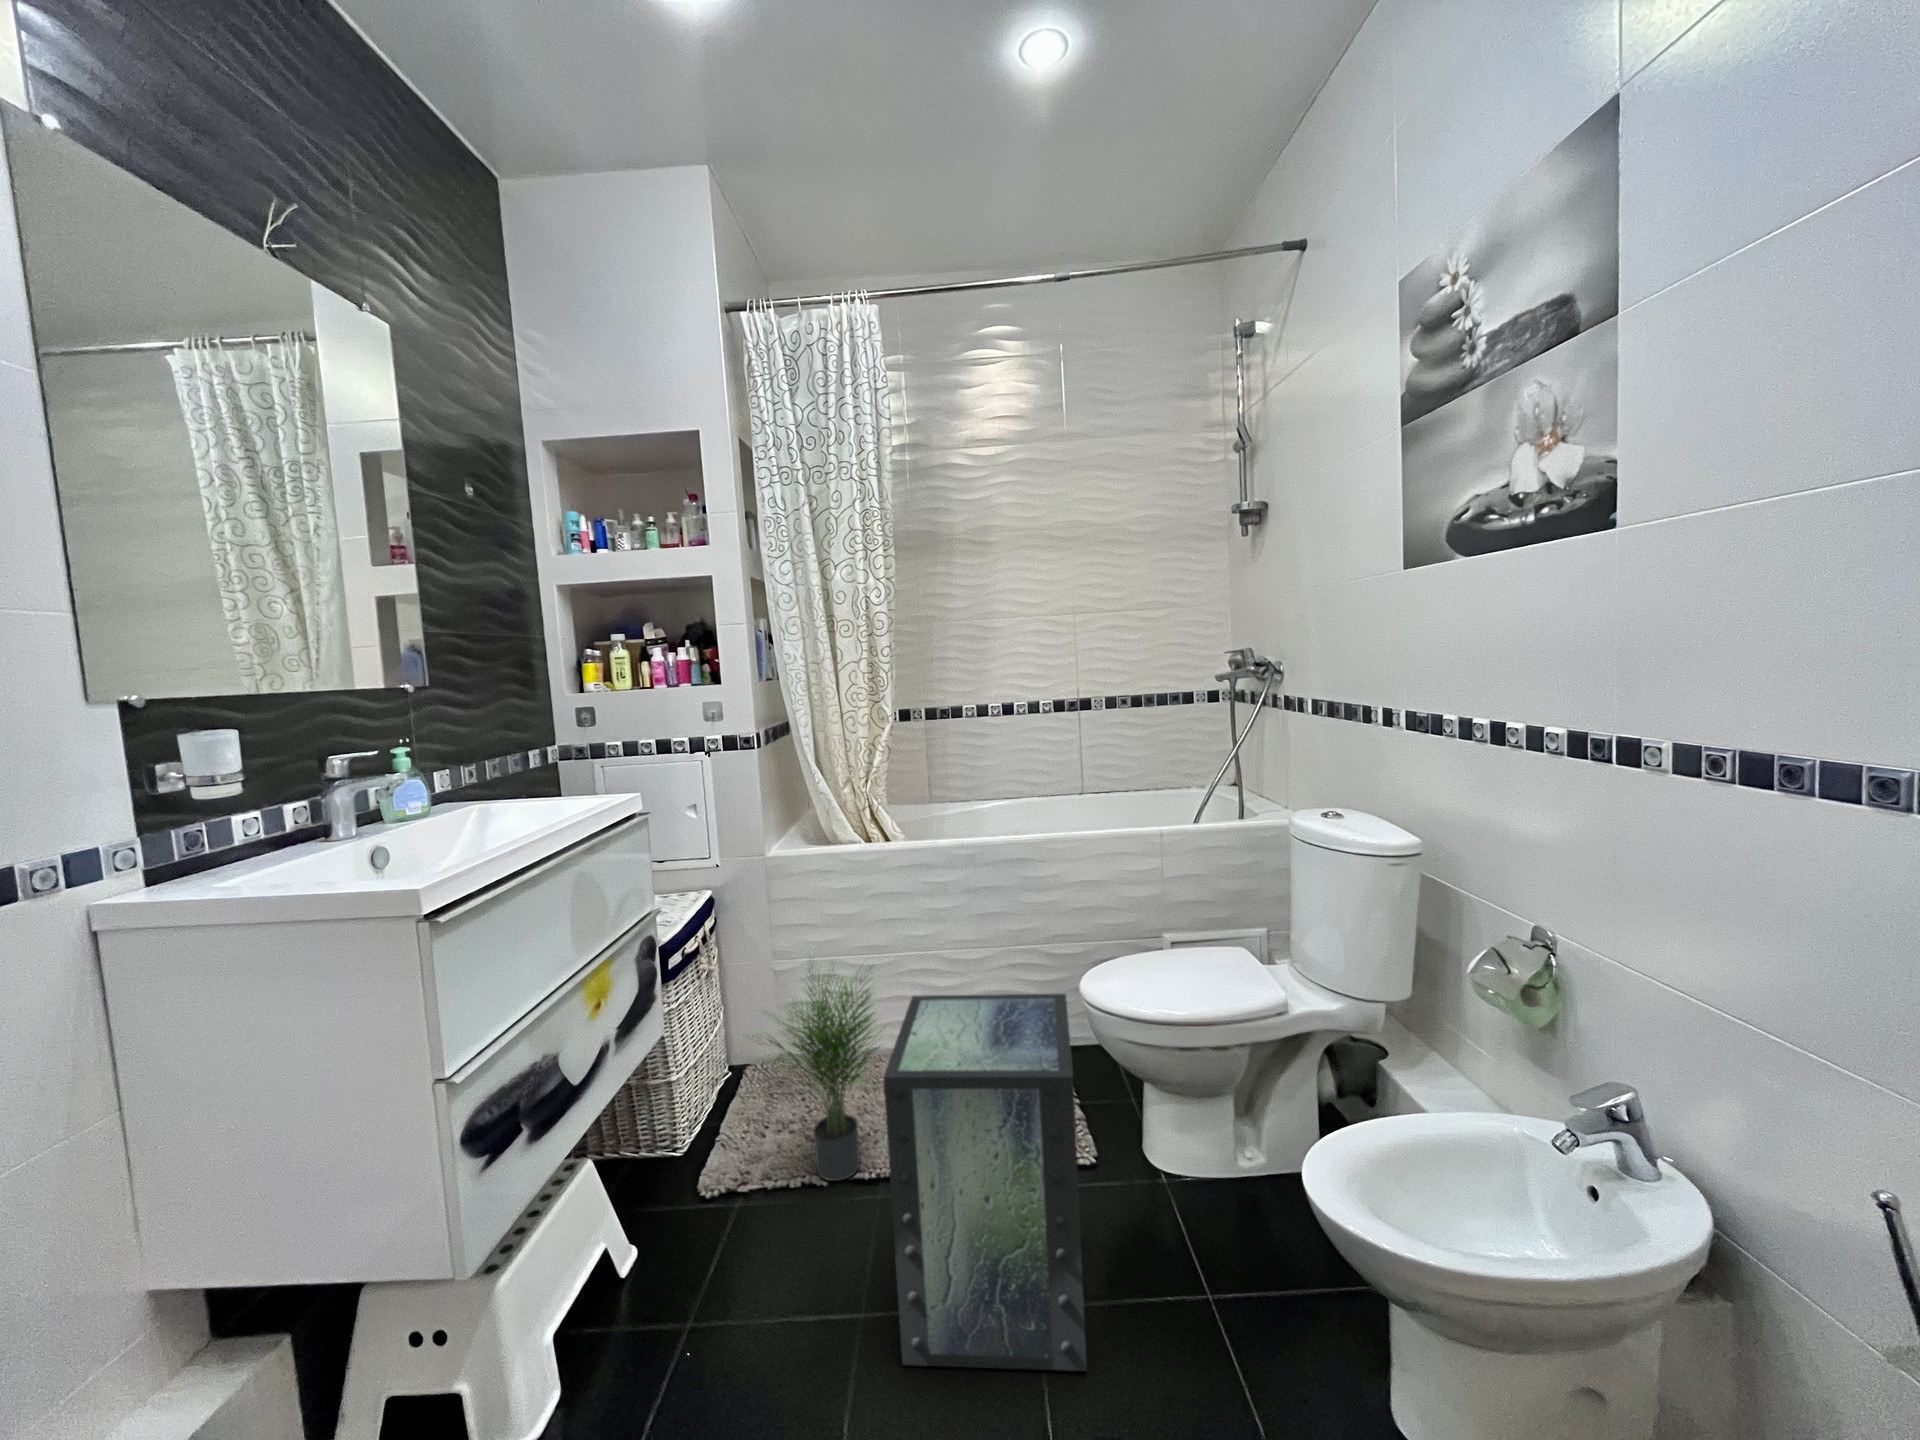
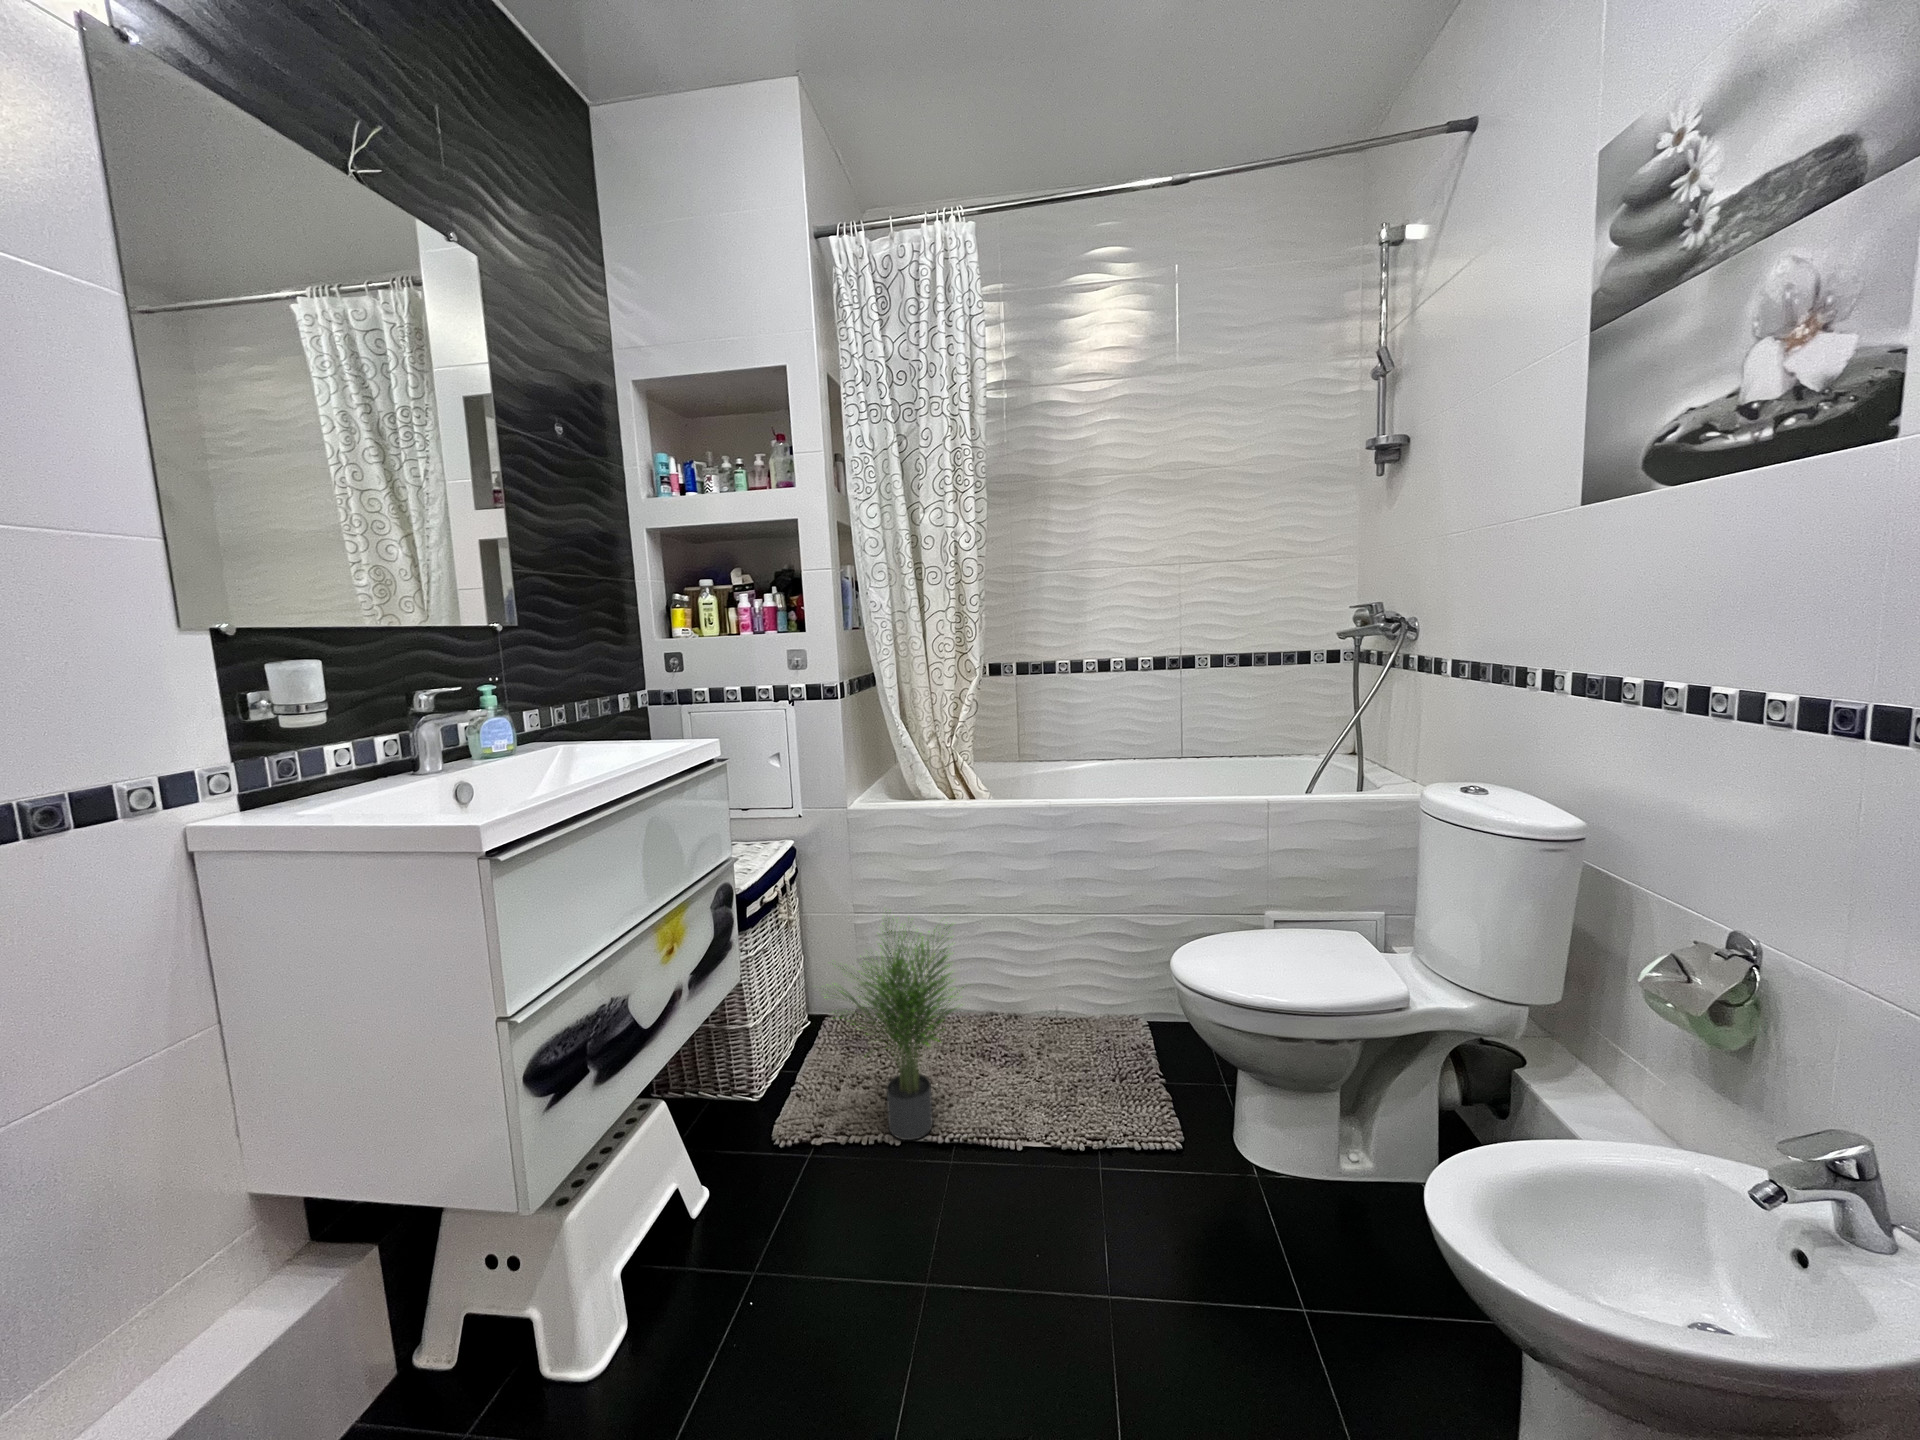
storage box: present [883,994,1087,1371] -> none [952,961,1164,1378]

